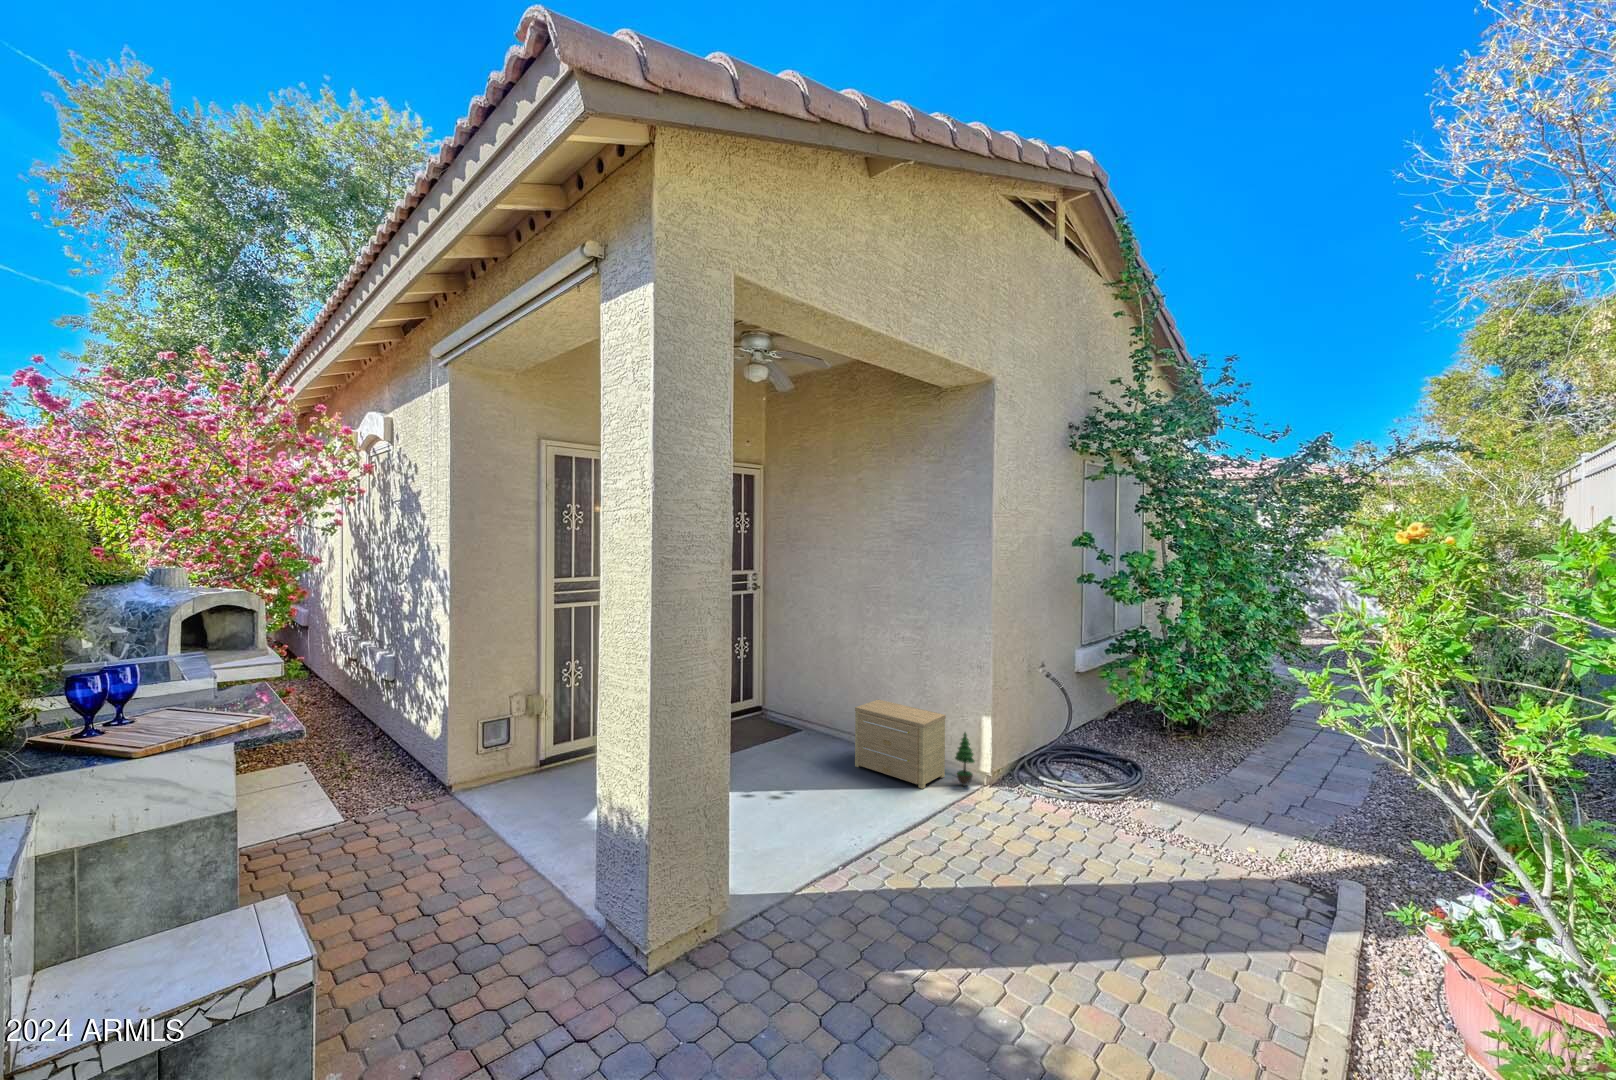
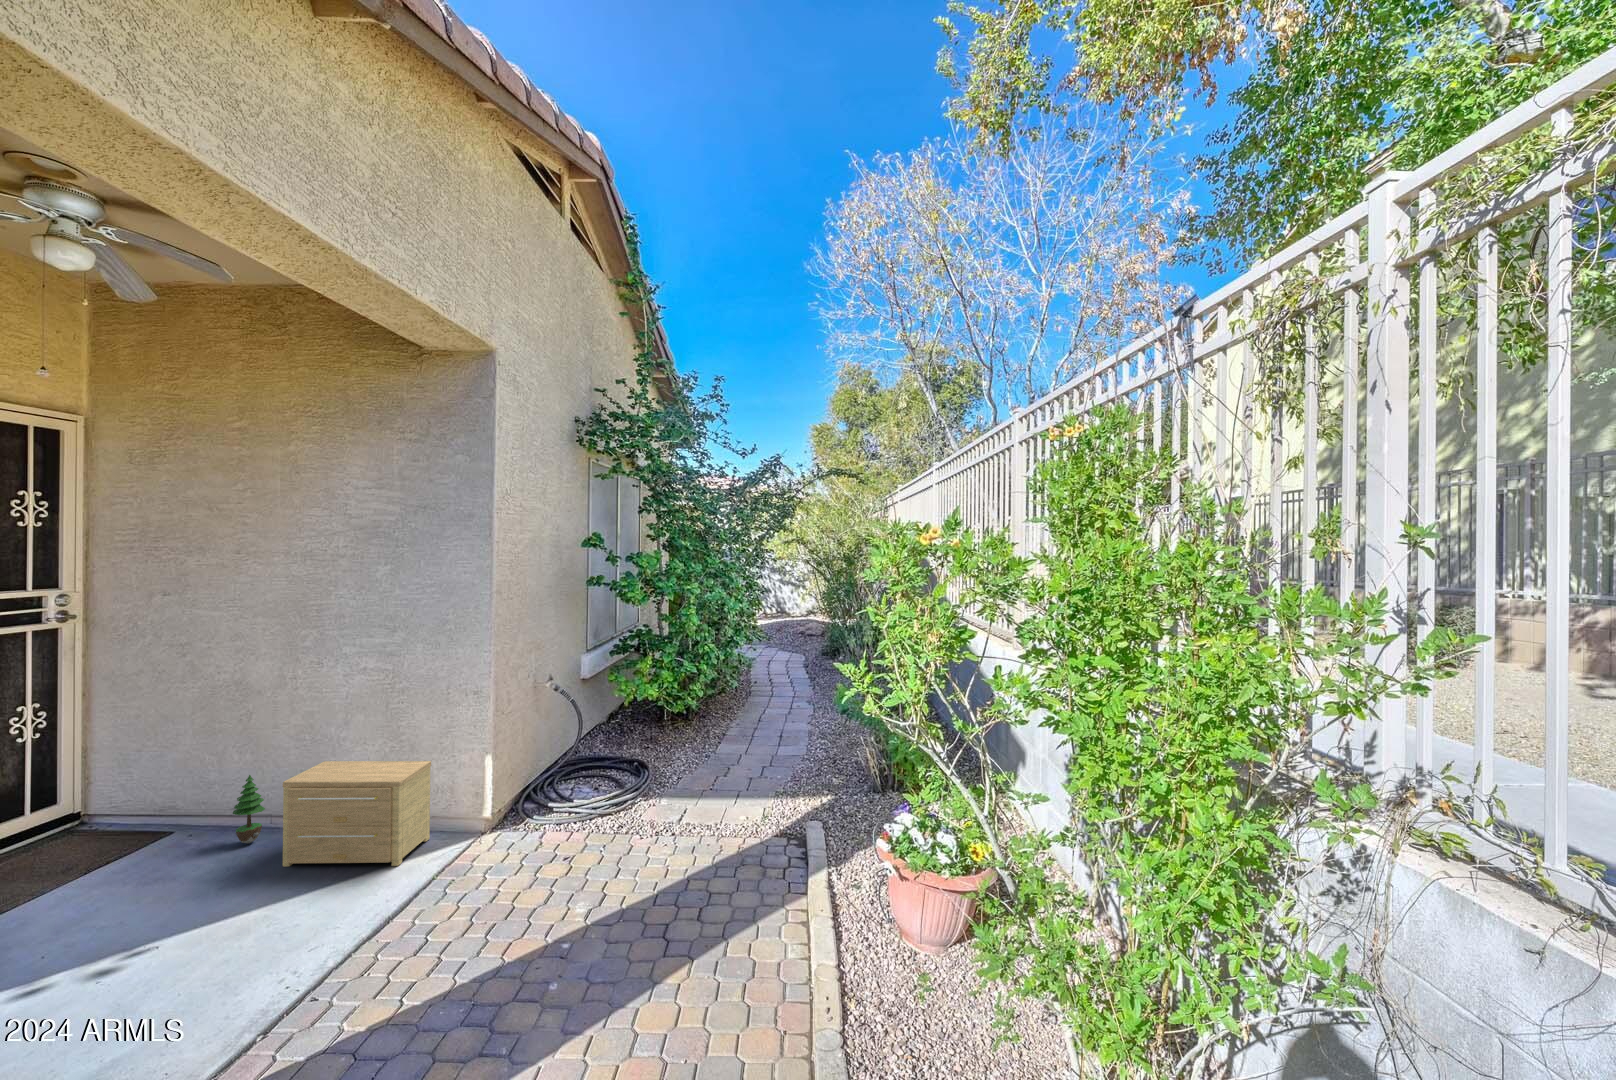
potted tree: present [955,732,974,786] -> present [233,775,265,844]

